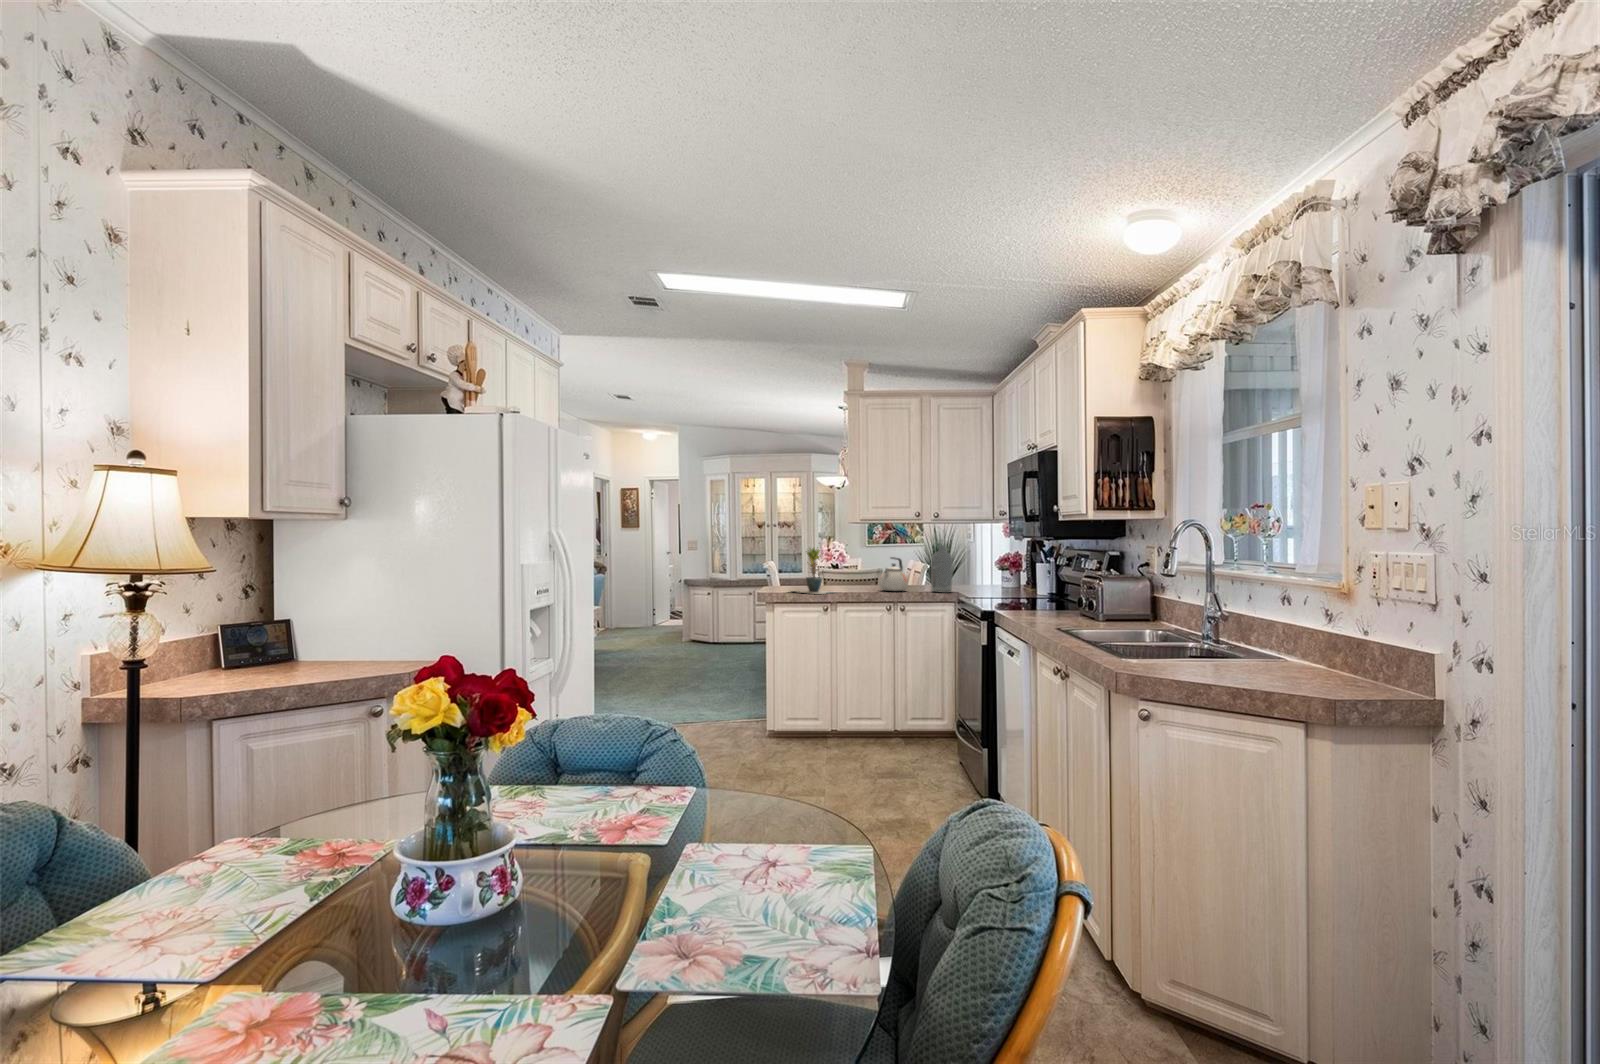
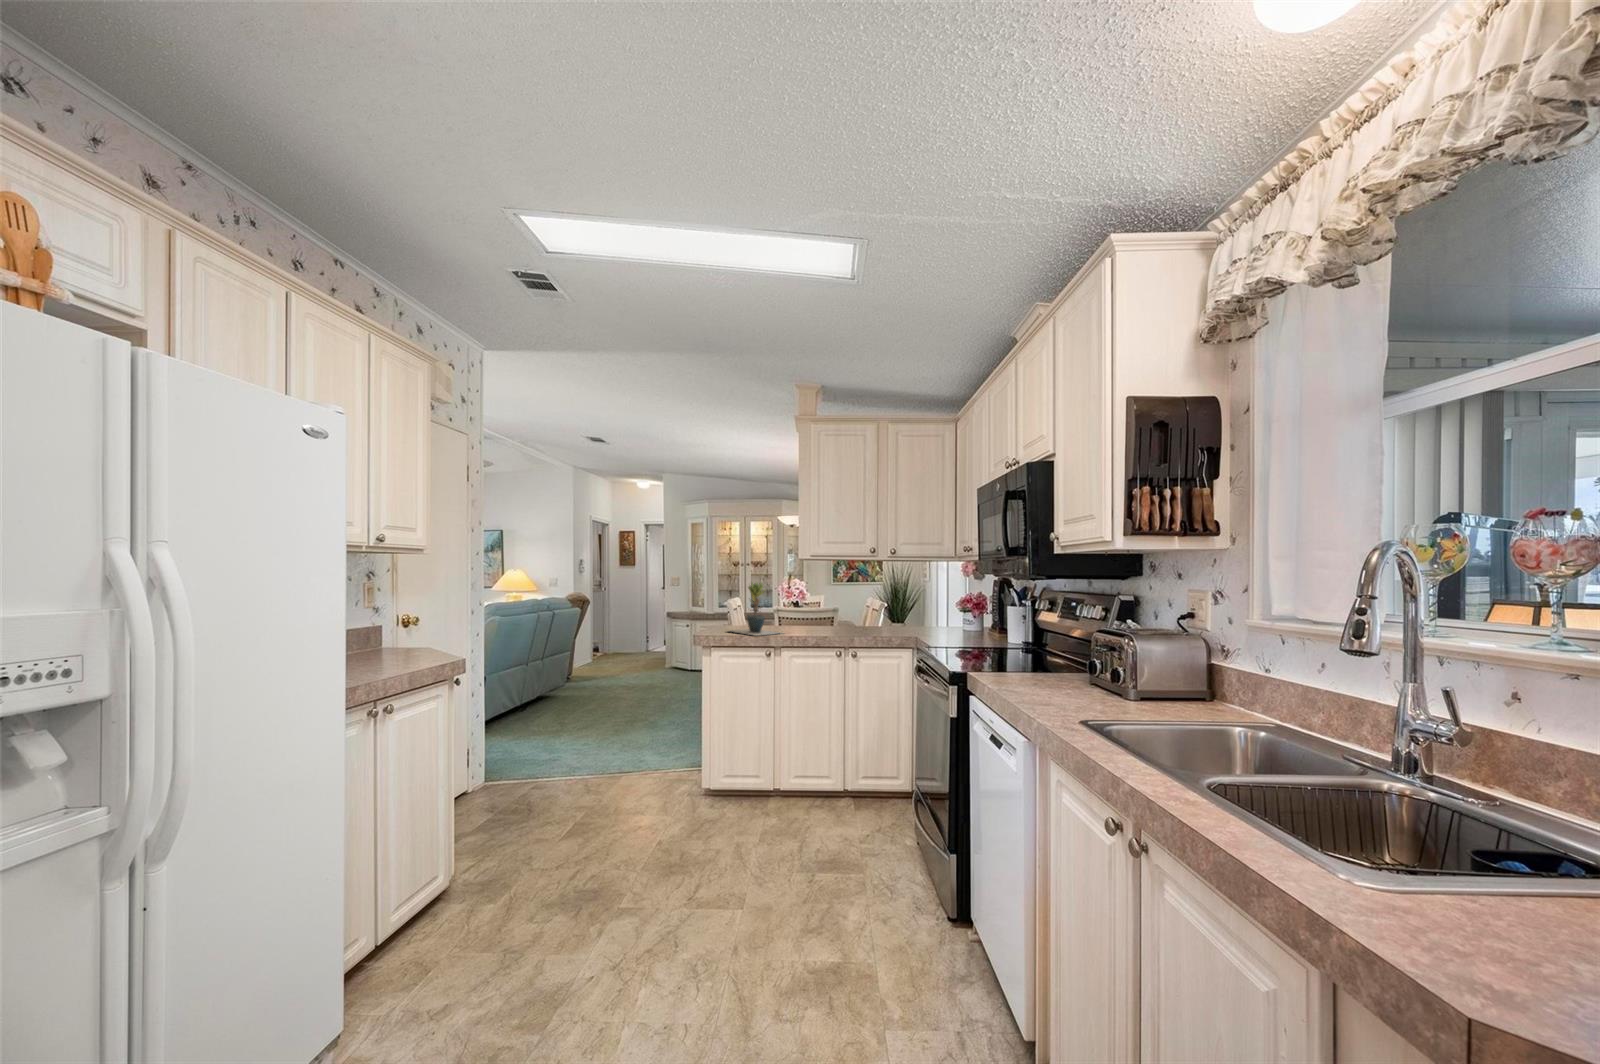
bottle: present [931,545,953,593] -> none [886,583,910,636]
kettle: present [879,557,908,591] -> none [829,595,861,633]

